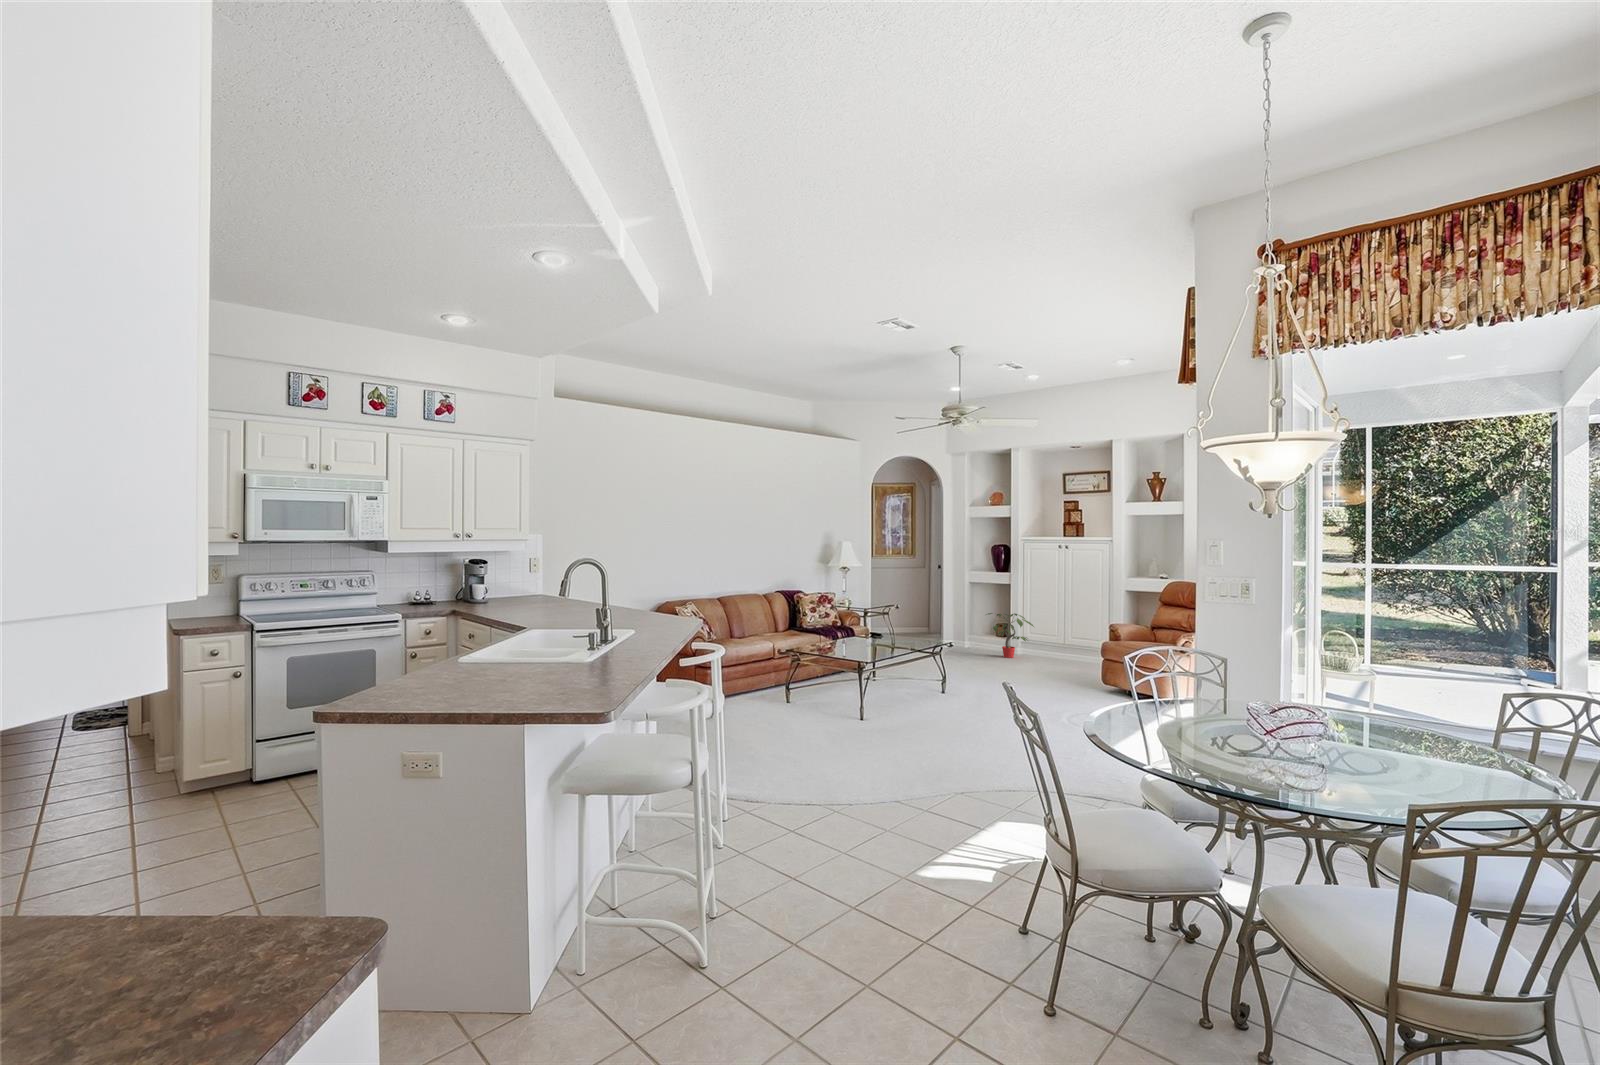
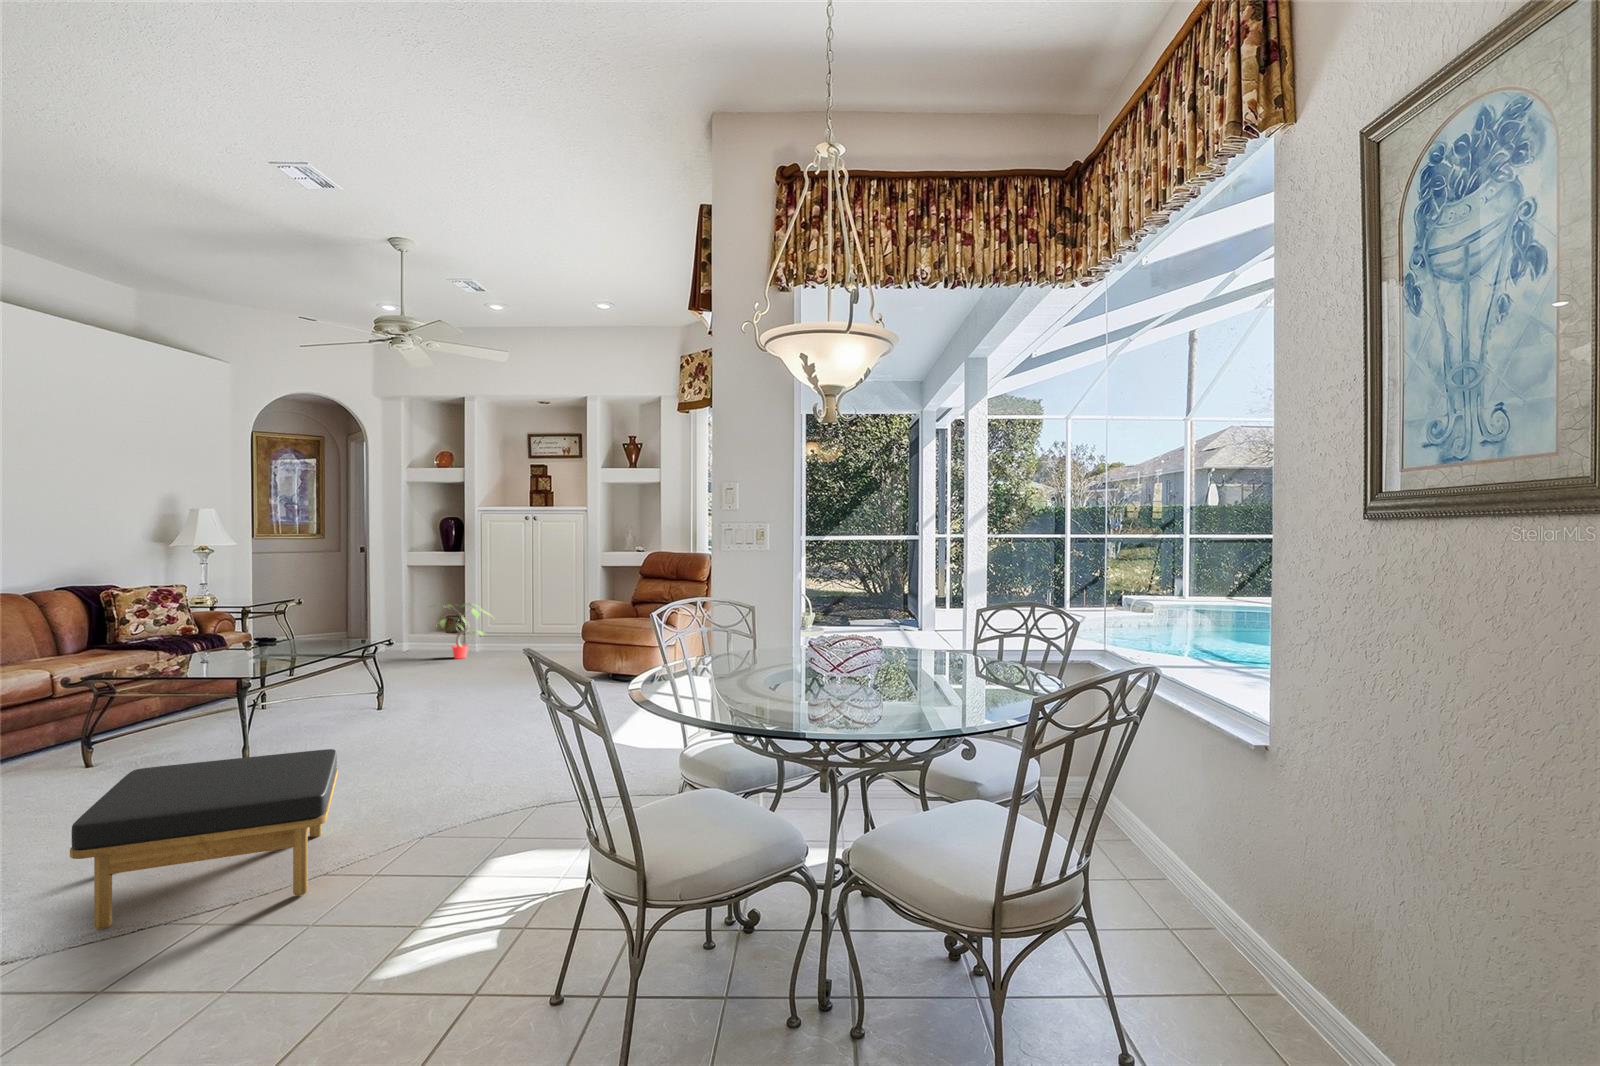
ottoman: none [770,711,906,811] -> present [70,749,338,929]

